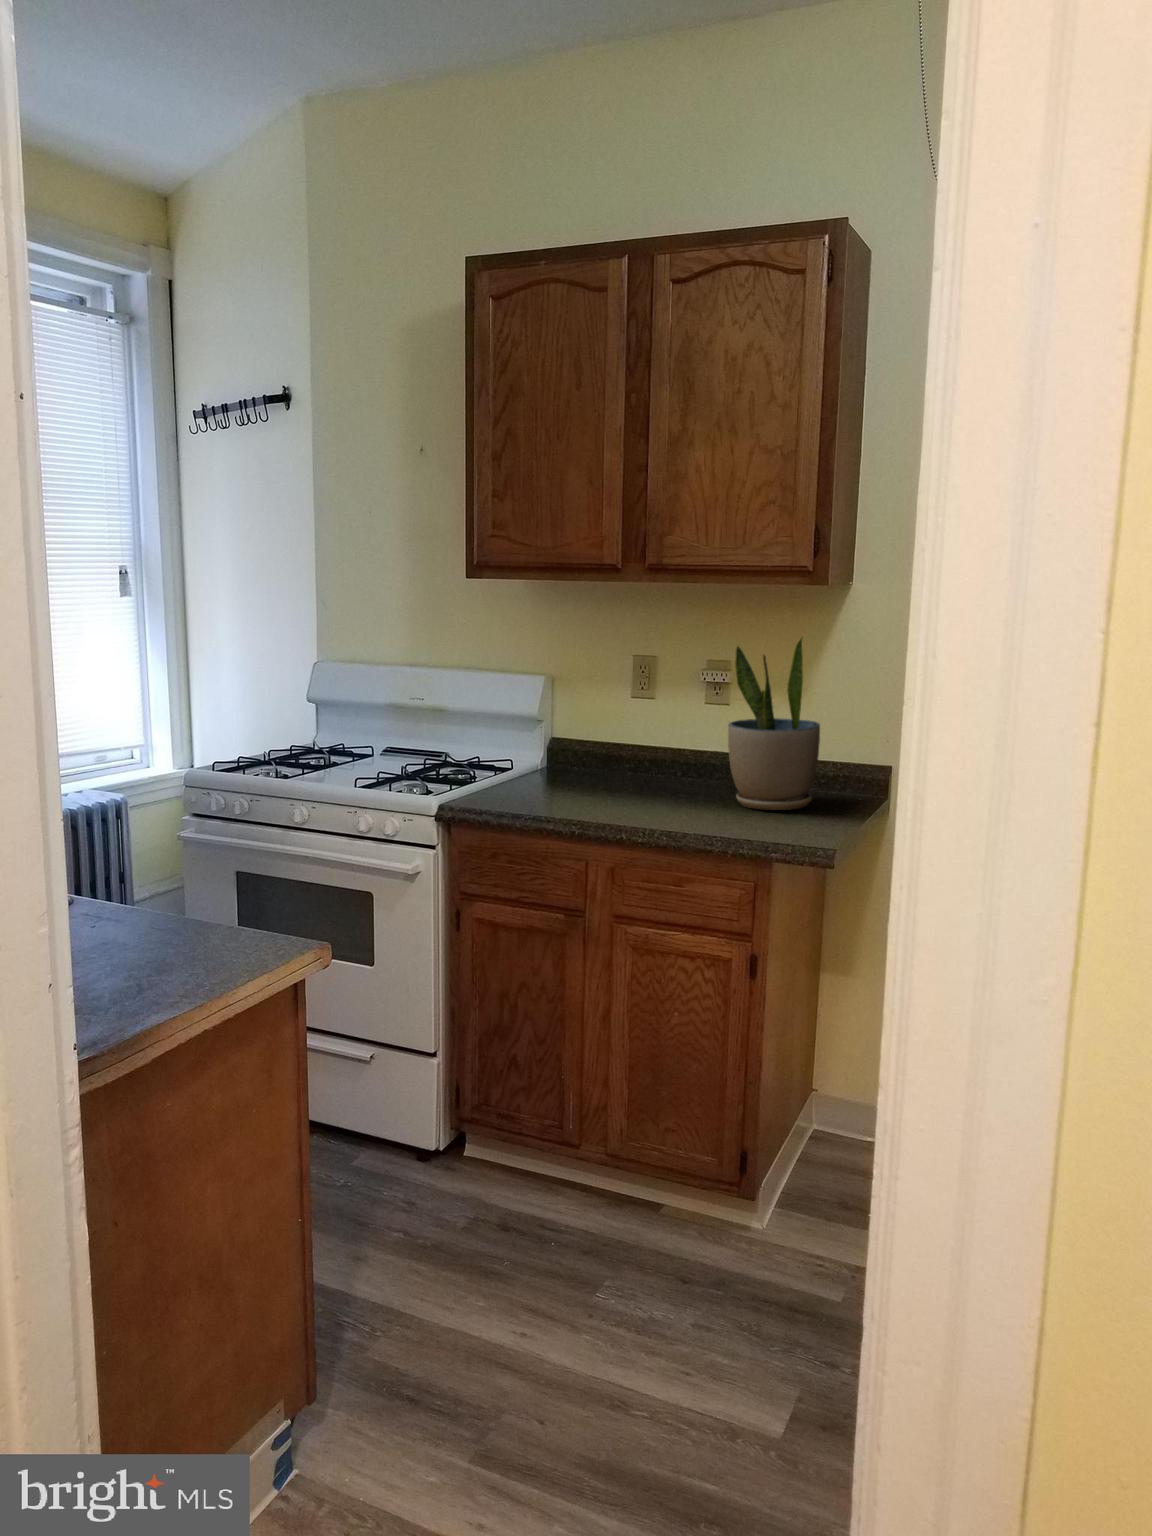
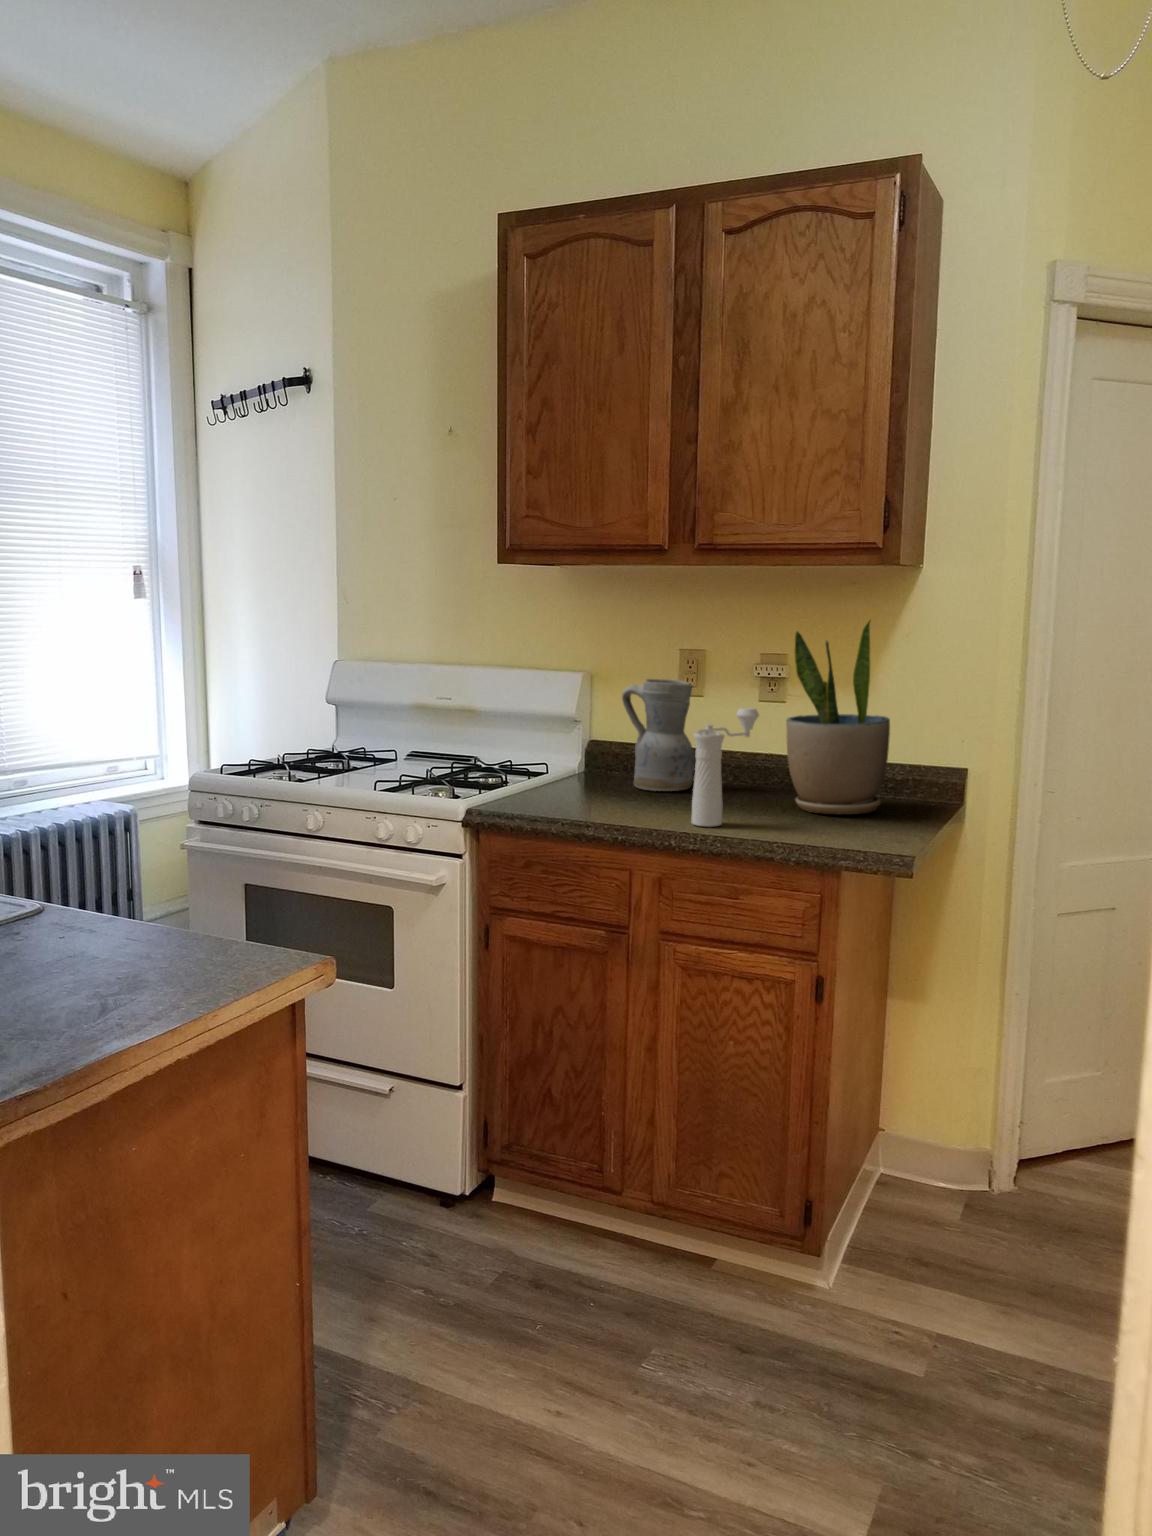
ceramic pitcher: none [580,684,646,786] -> present [622,679,694,791]
pepper mill: none [642,715,704,823] -> present [691,708,759,827]

